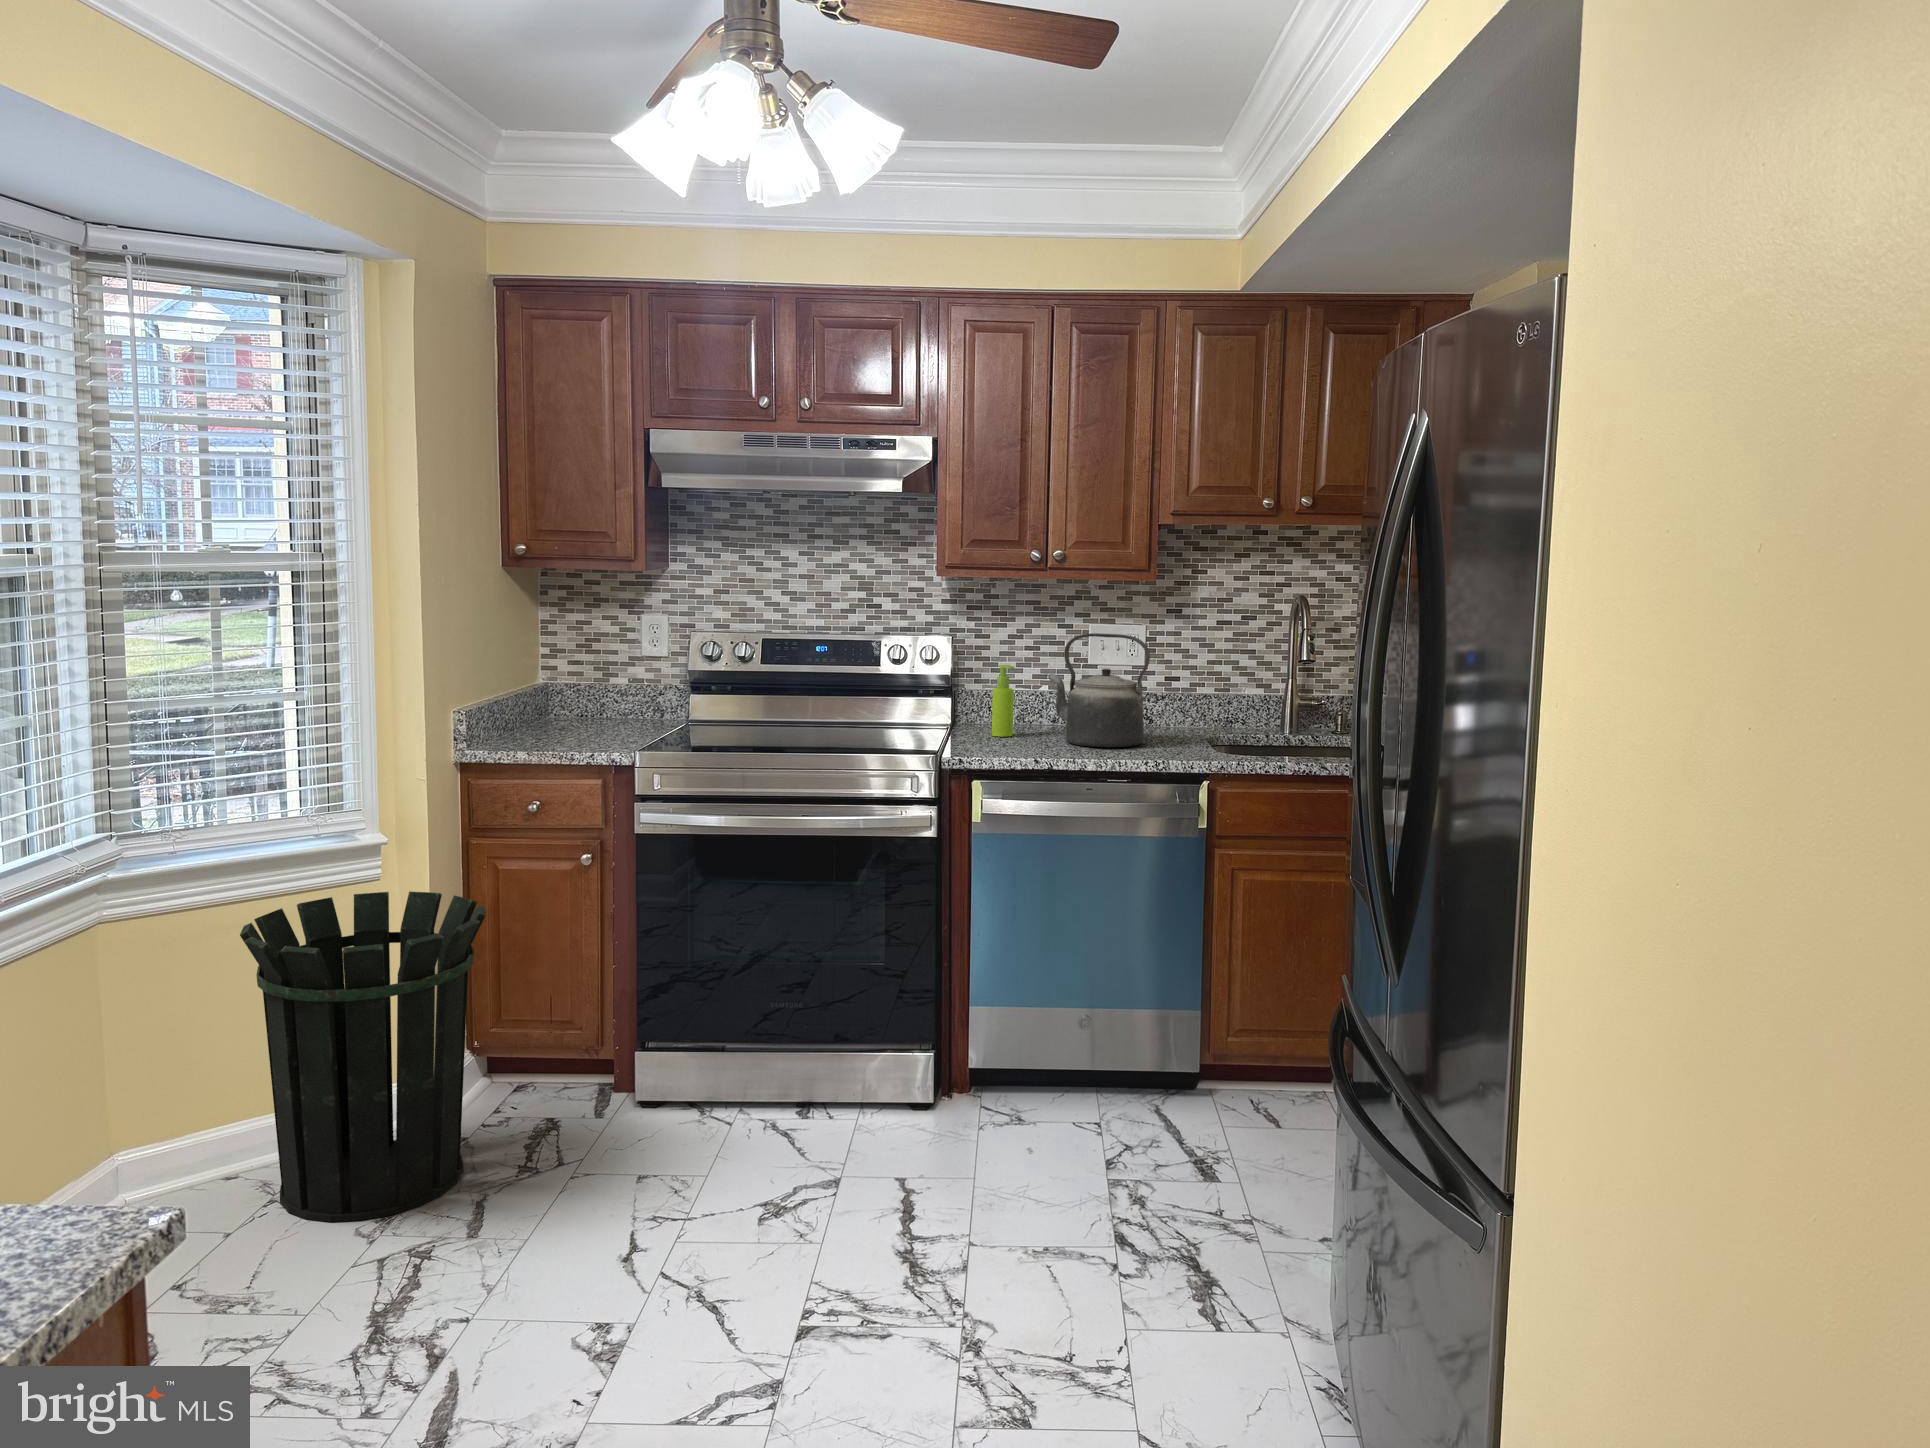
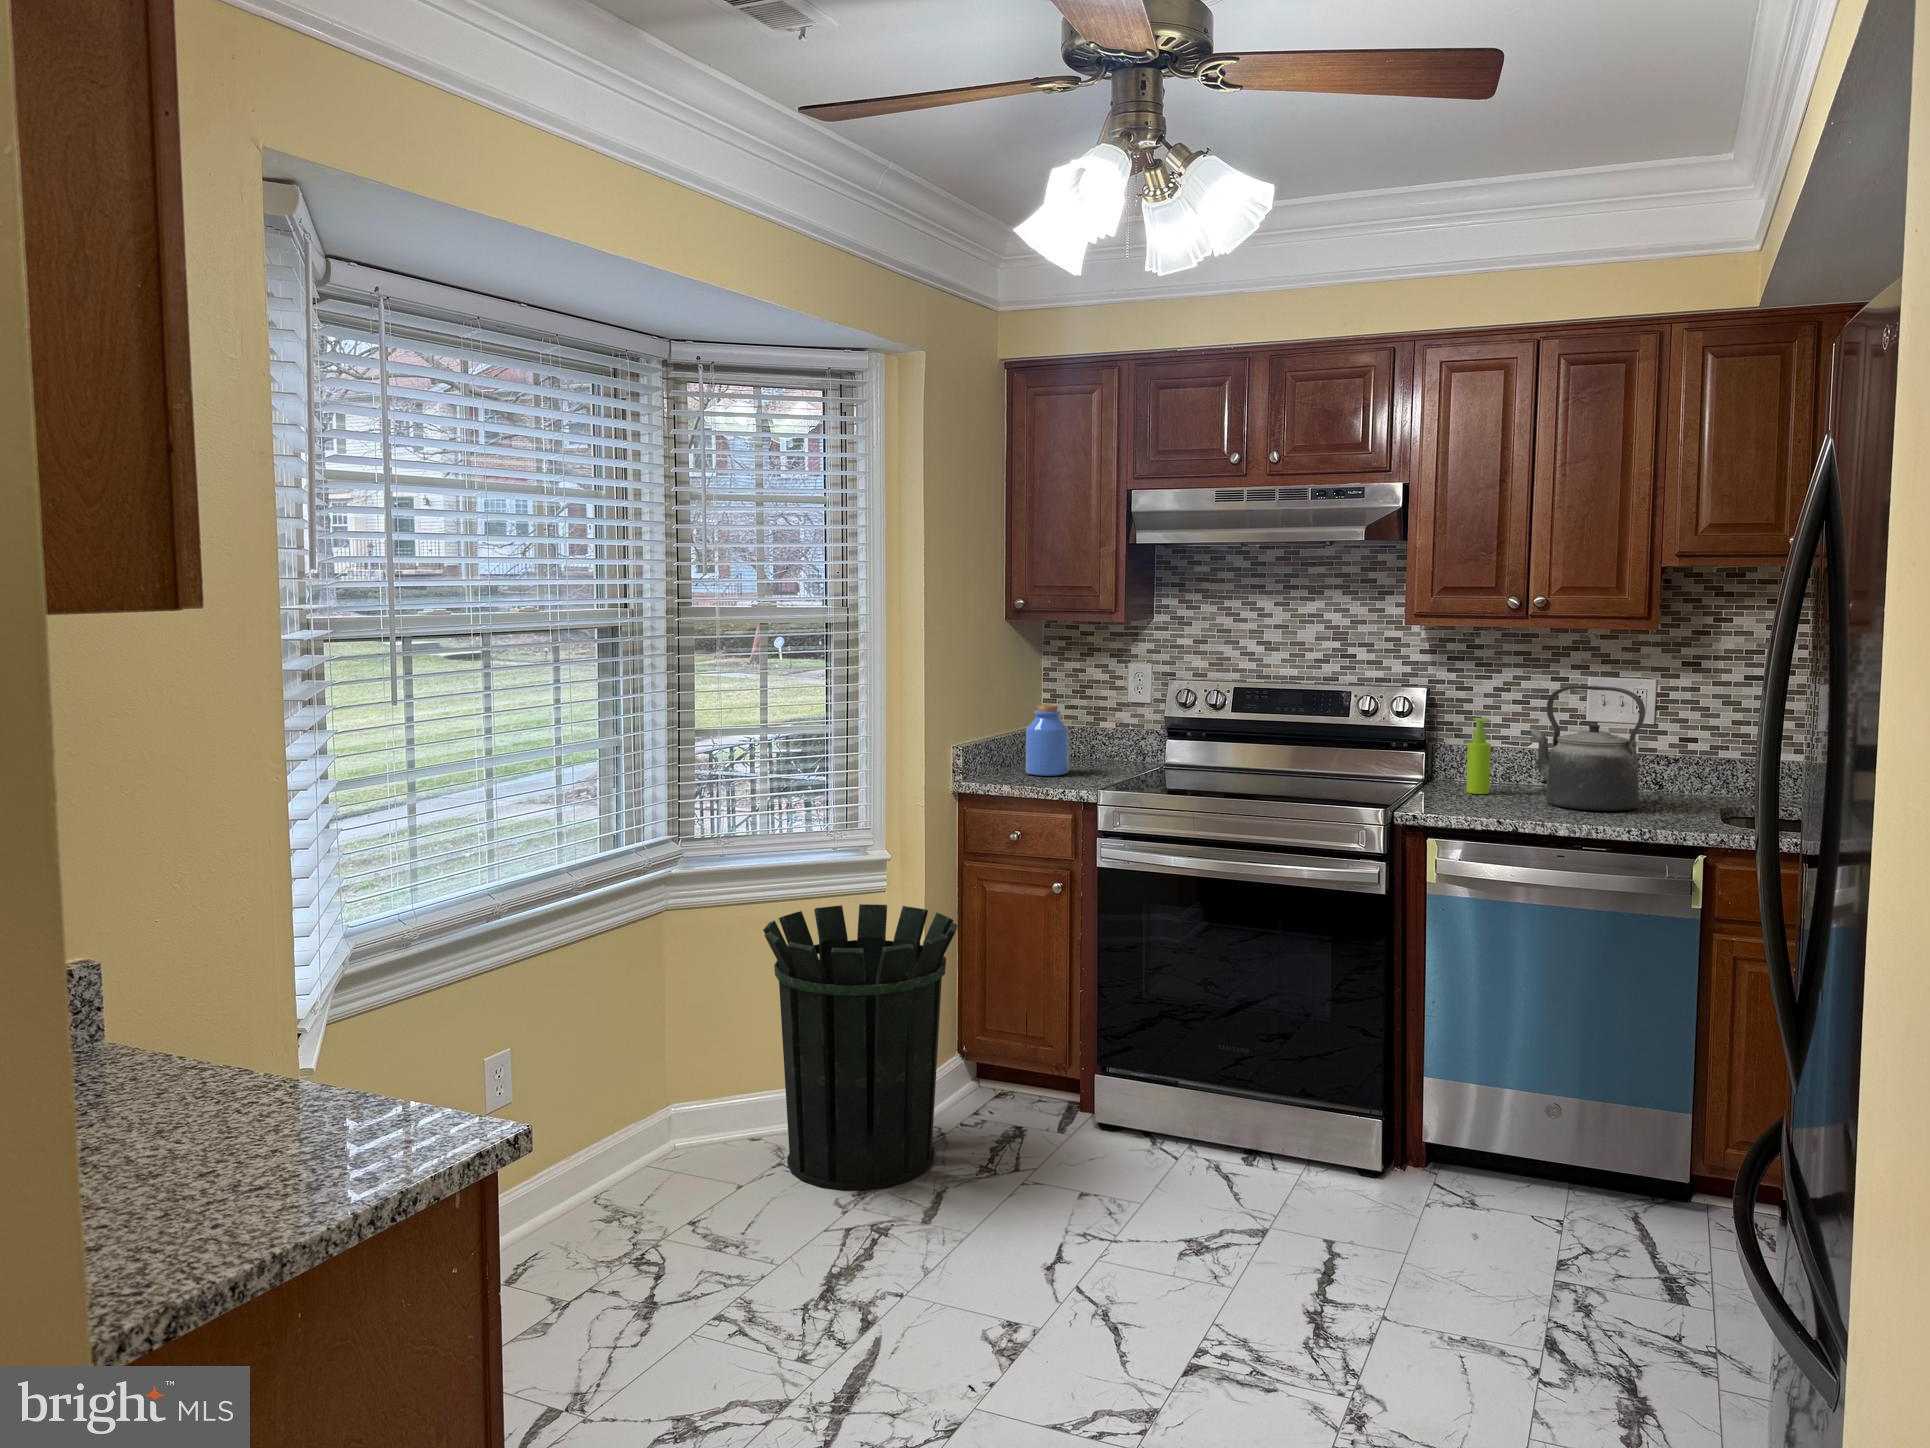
jar: none [538,660,587,737] -> present [1026,705,1069,776]

